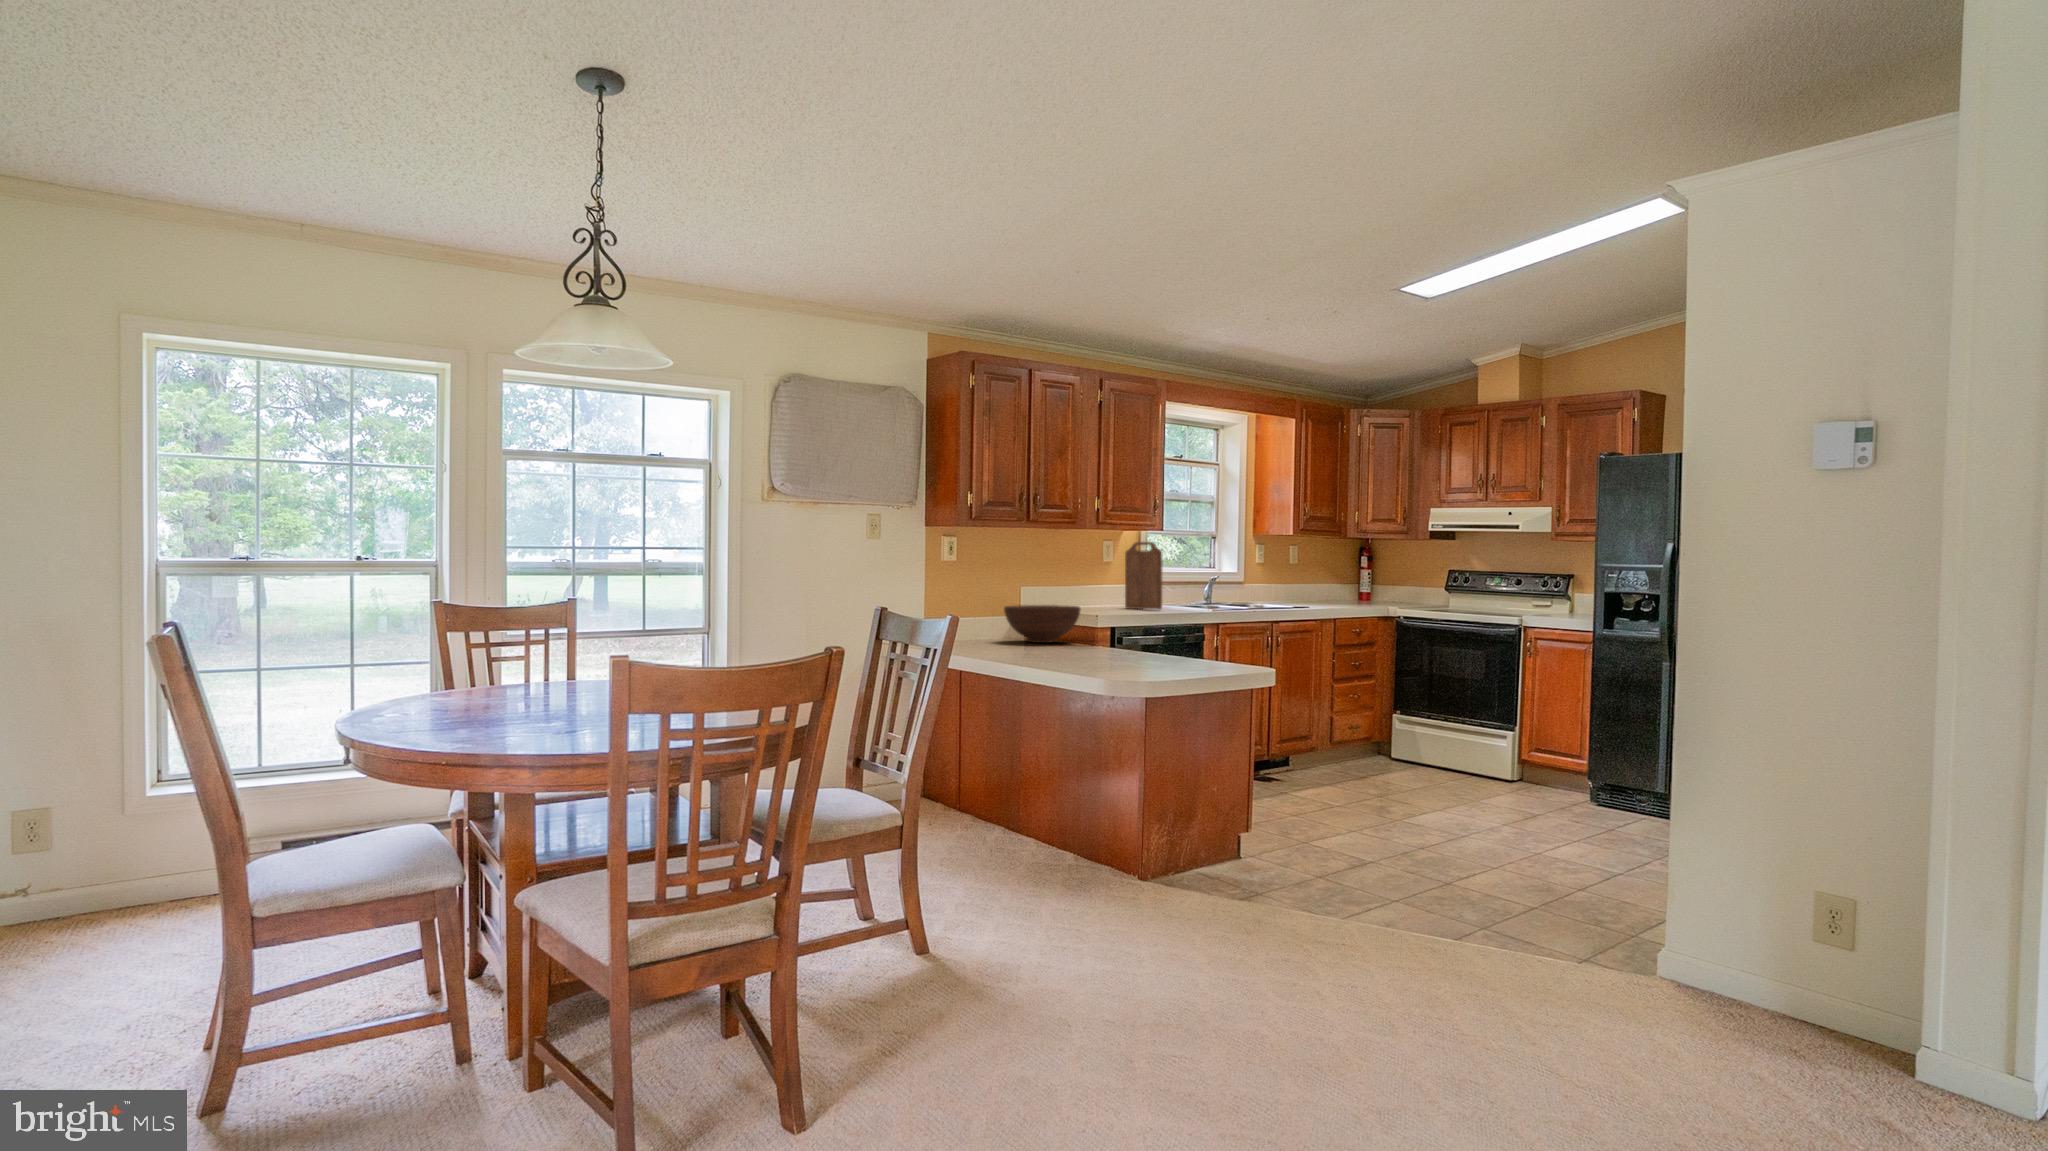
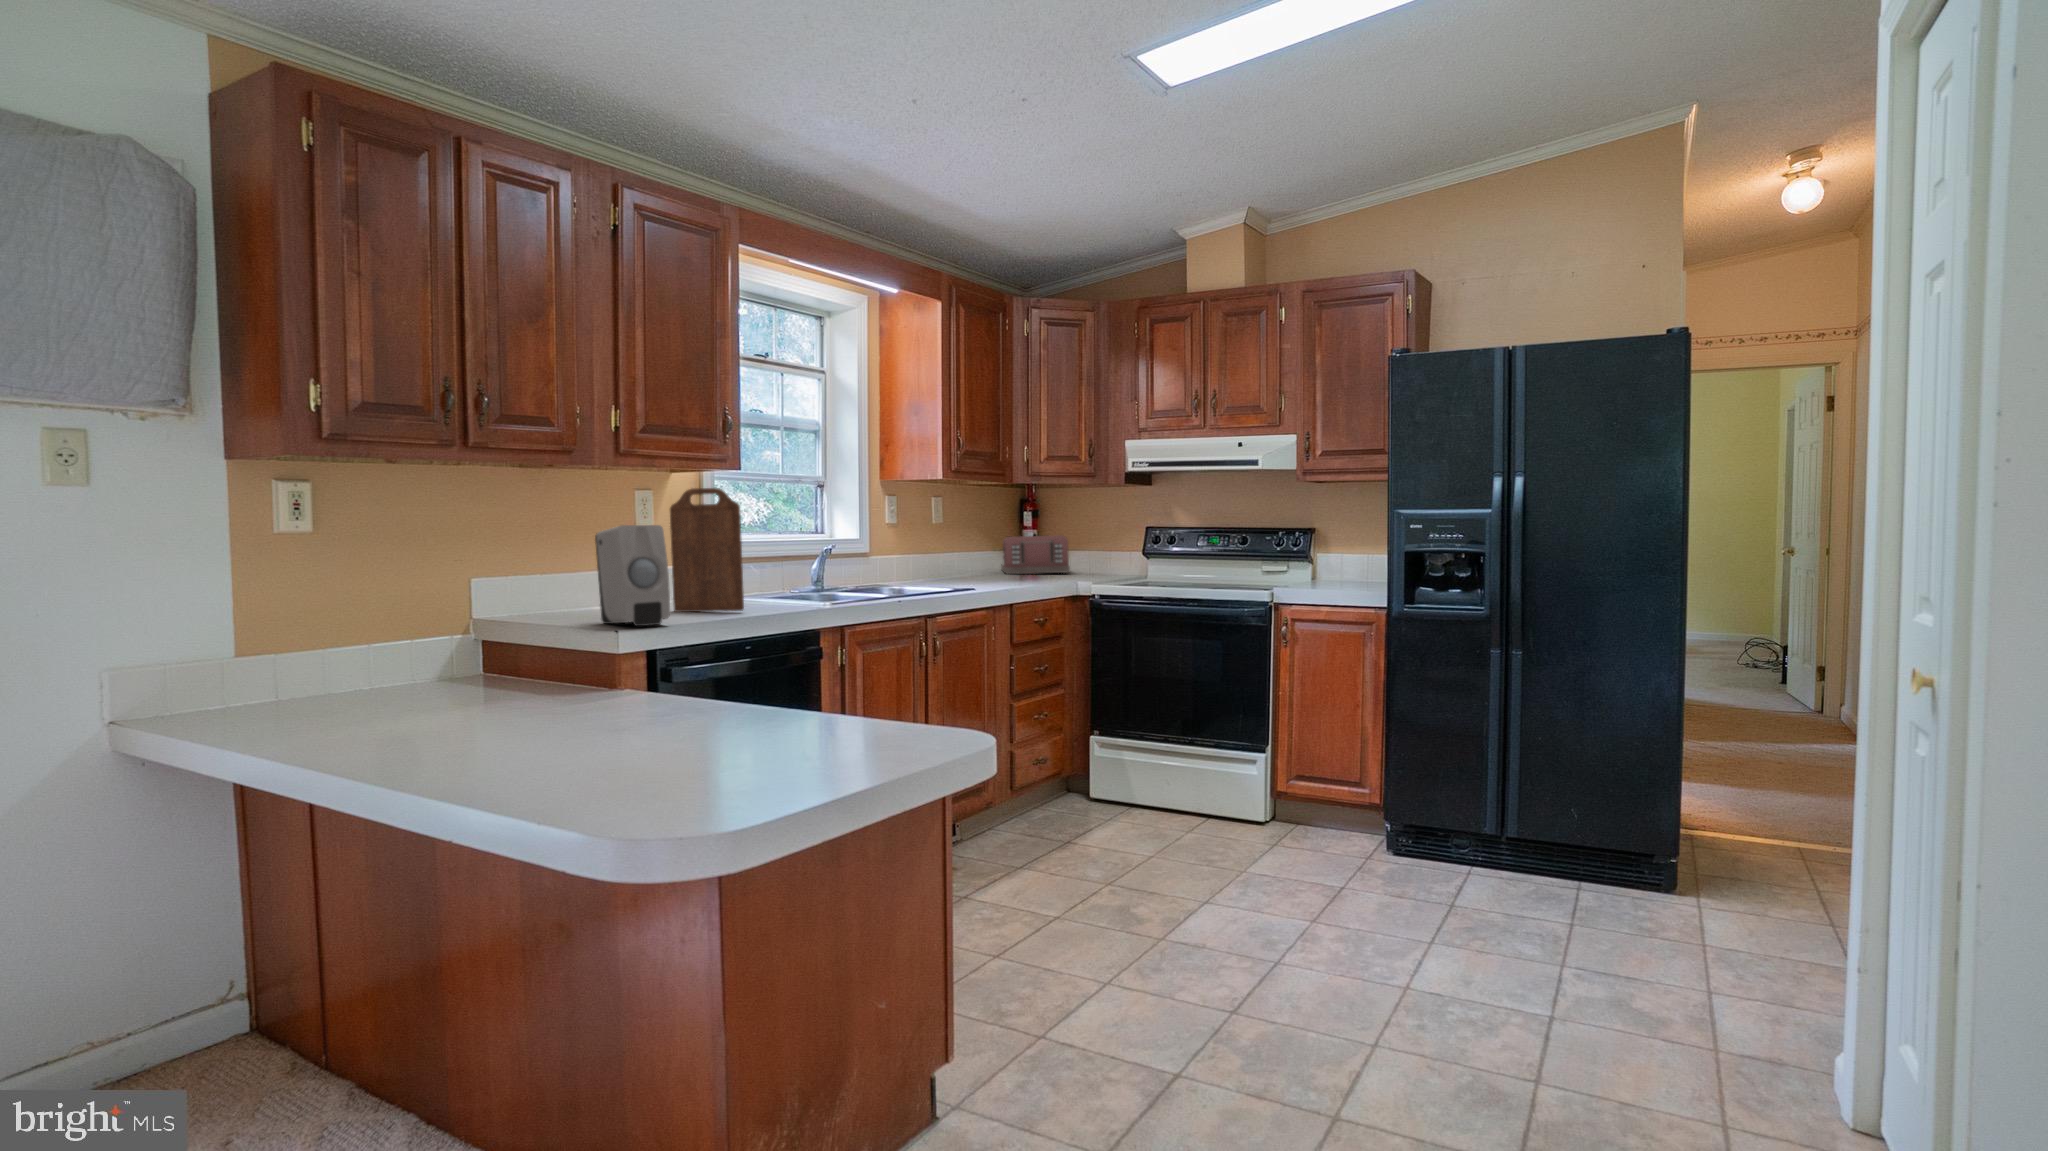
soap dispenser: none [1090,561,1126,613] -> present [595,525,670,626]
toaster: none [1343,574,1392,601] -> present [1001,535,1070,574]
fruit bowl: present [1004,605,1080,643] -> none [368,621,563,711]

